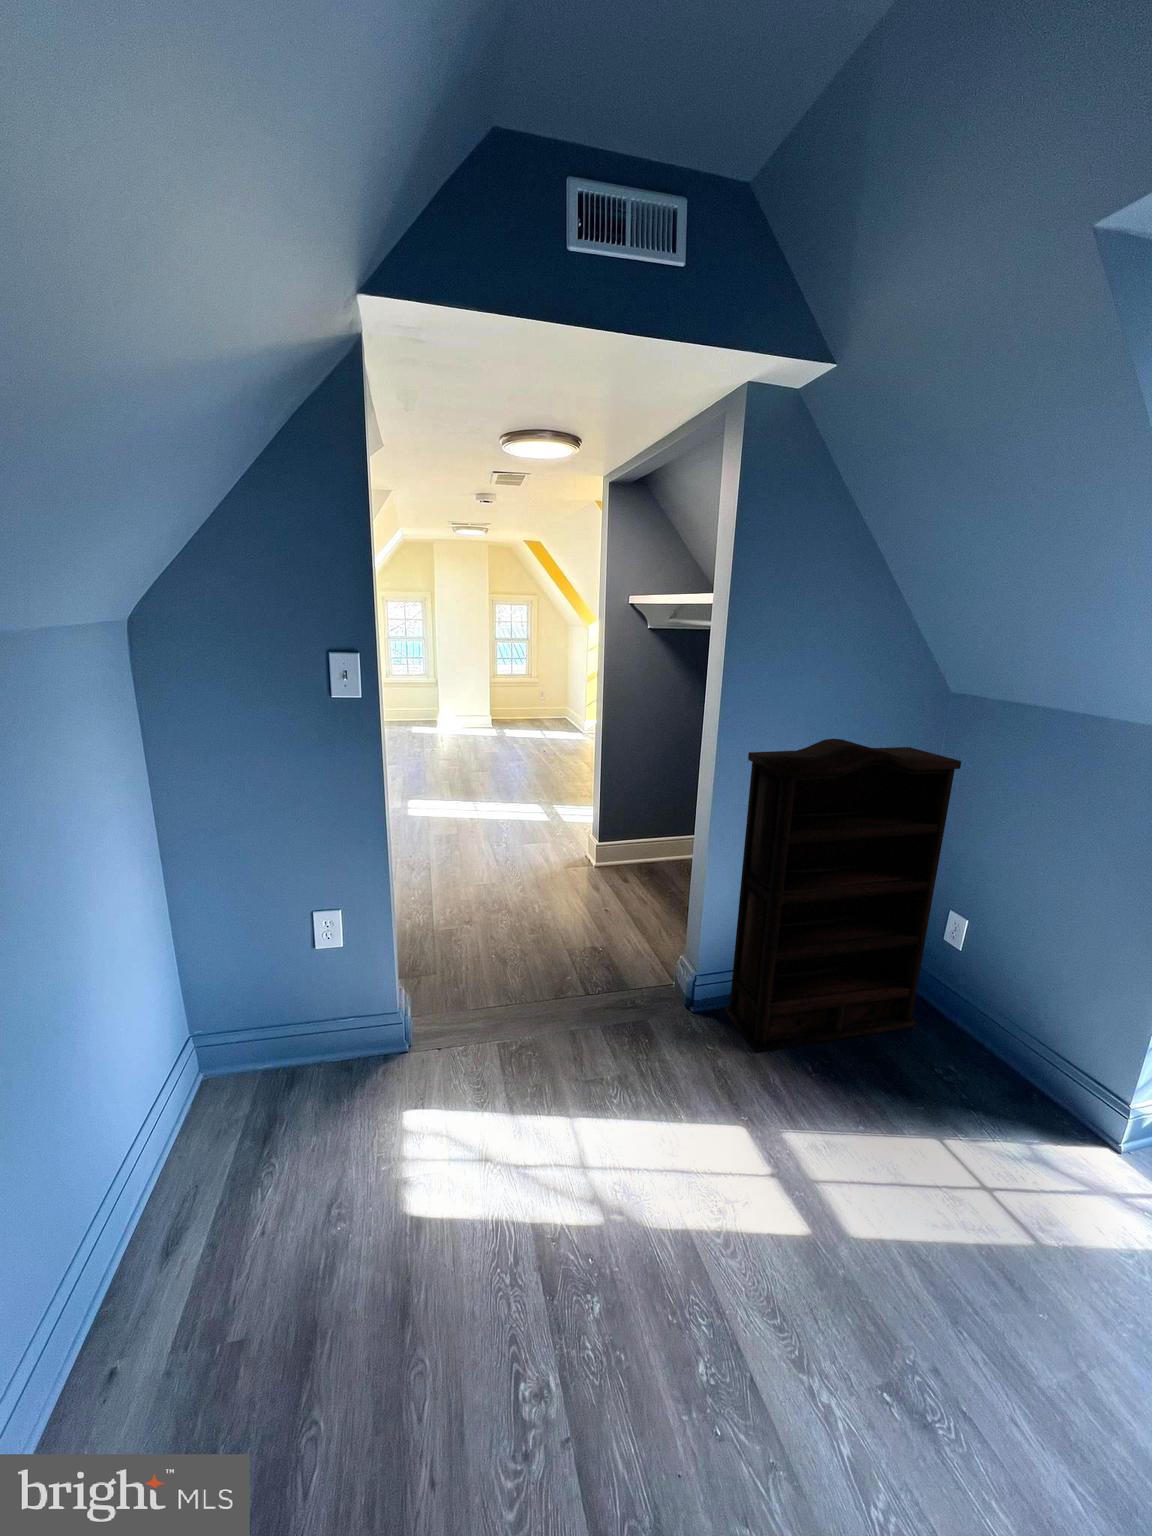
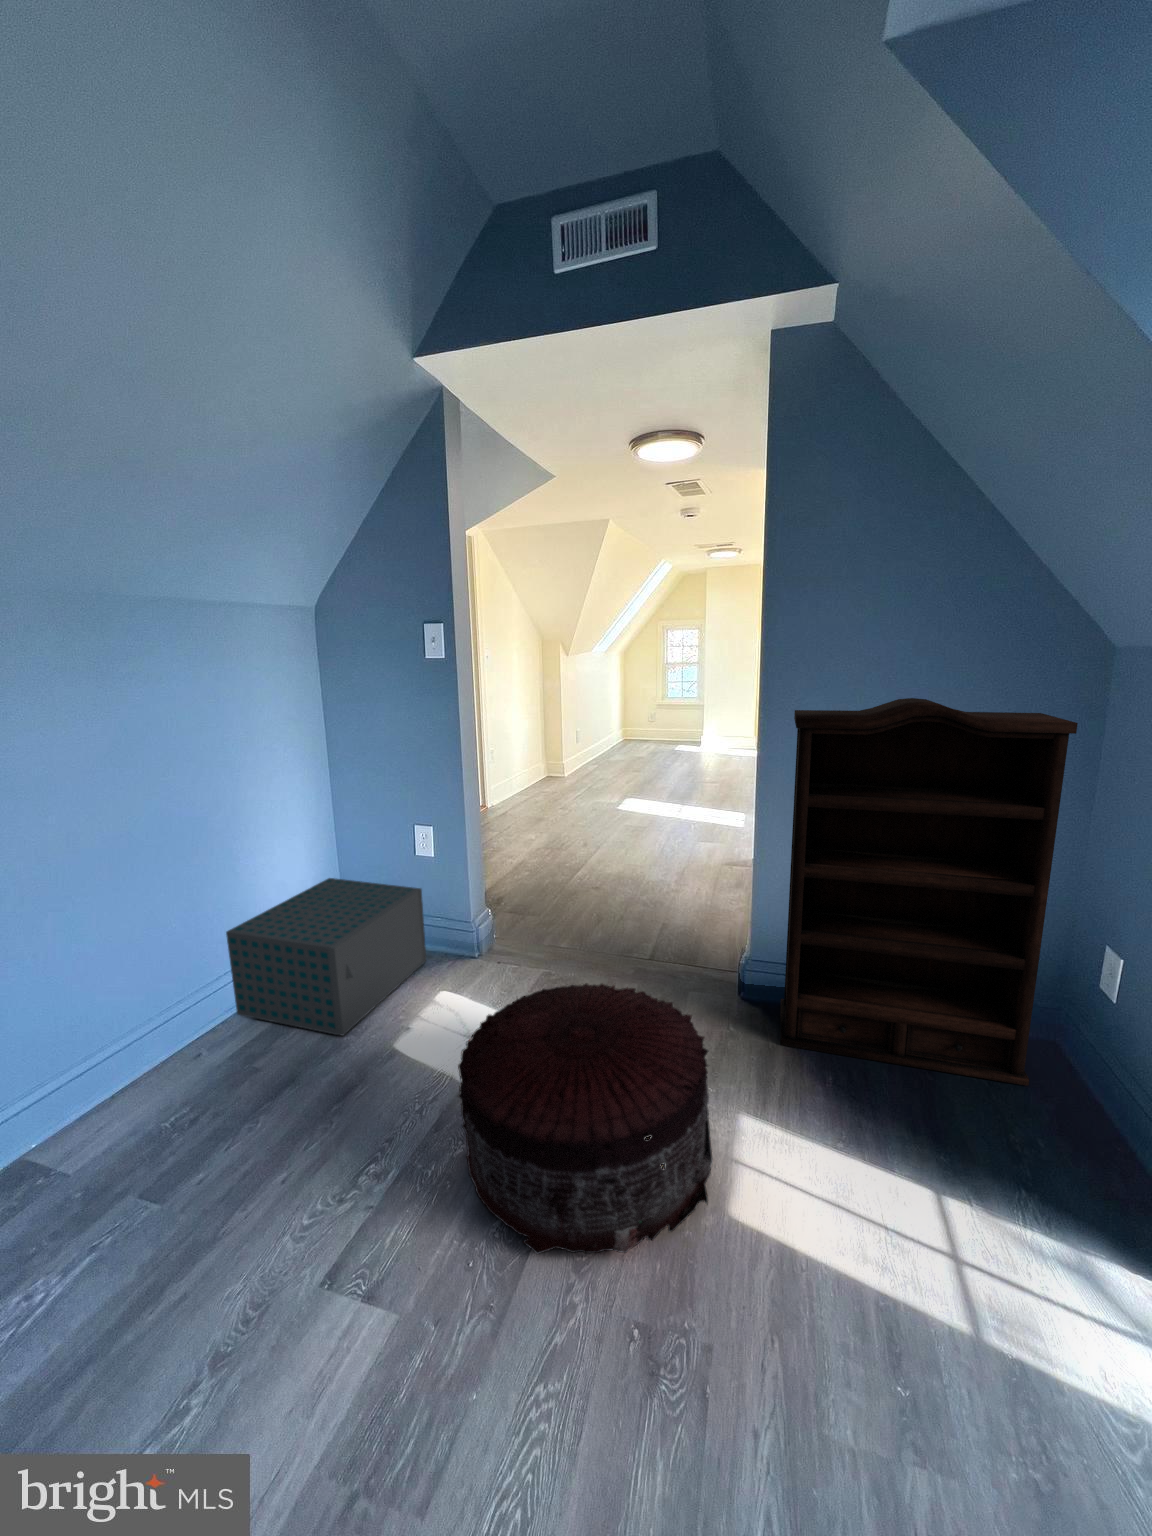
storage box: none [103,995,353,1272] -> present [226,878,426,1035]
pouf: none [576,1051,845,1378] -> present [458,983,712,1254]

